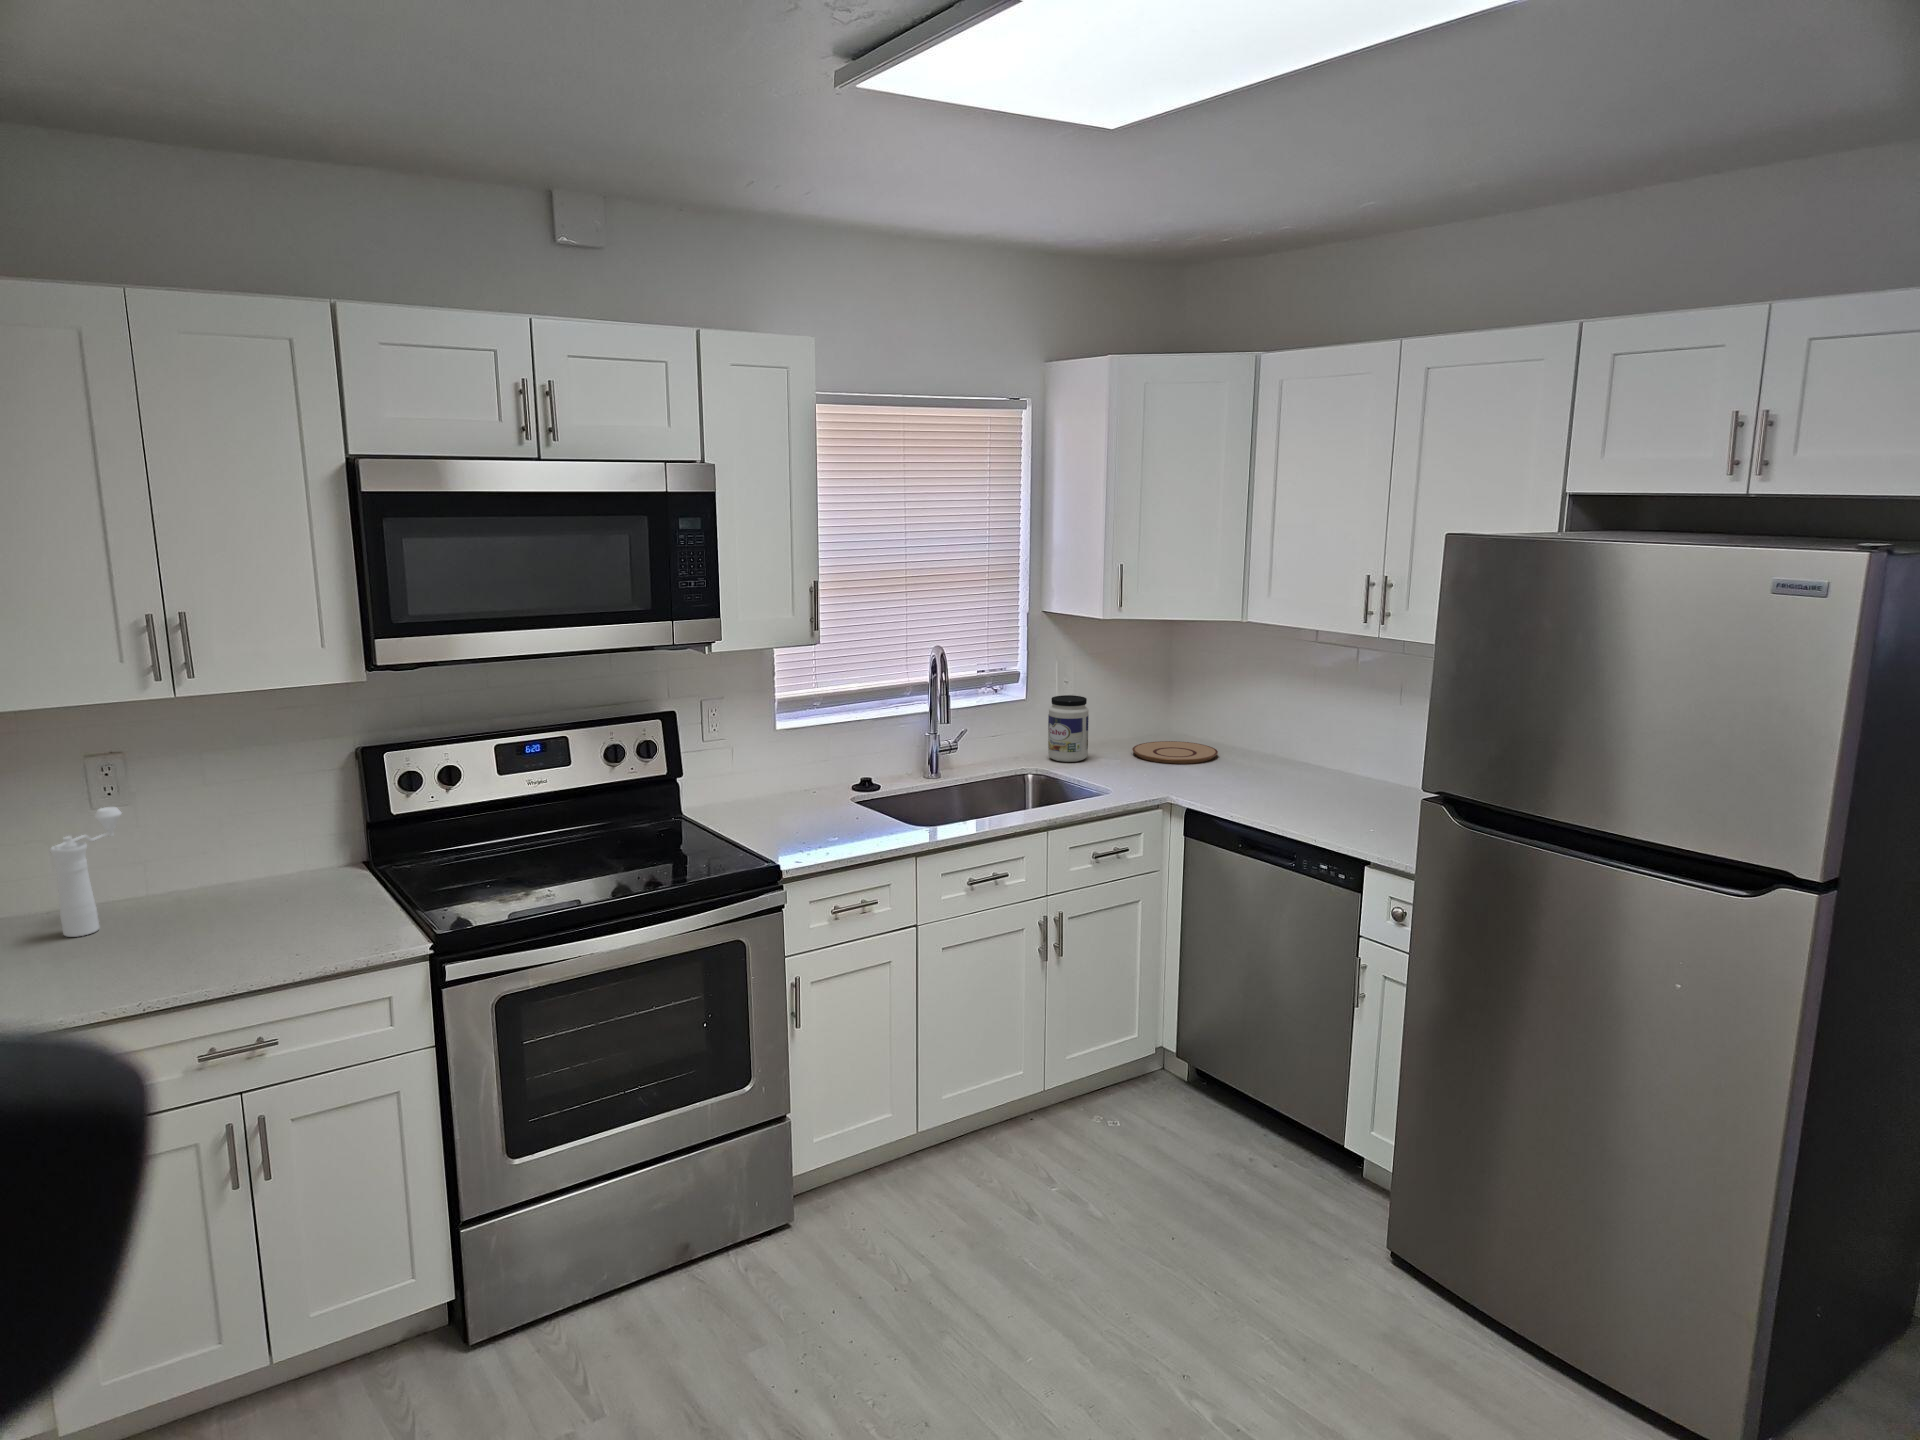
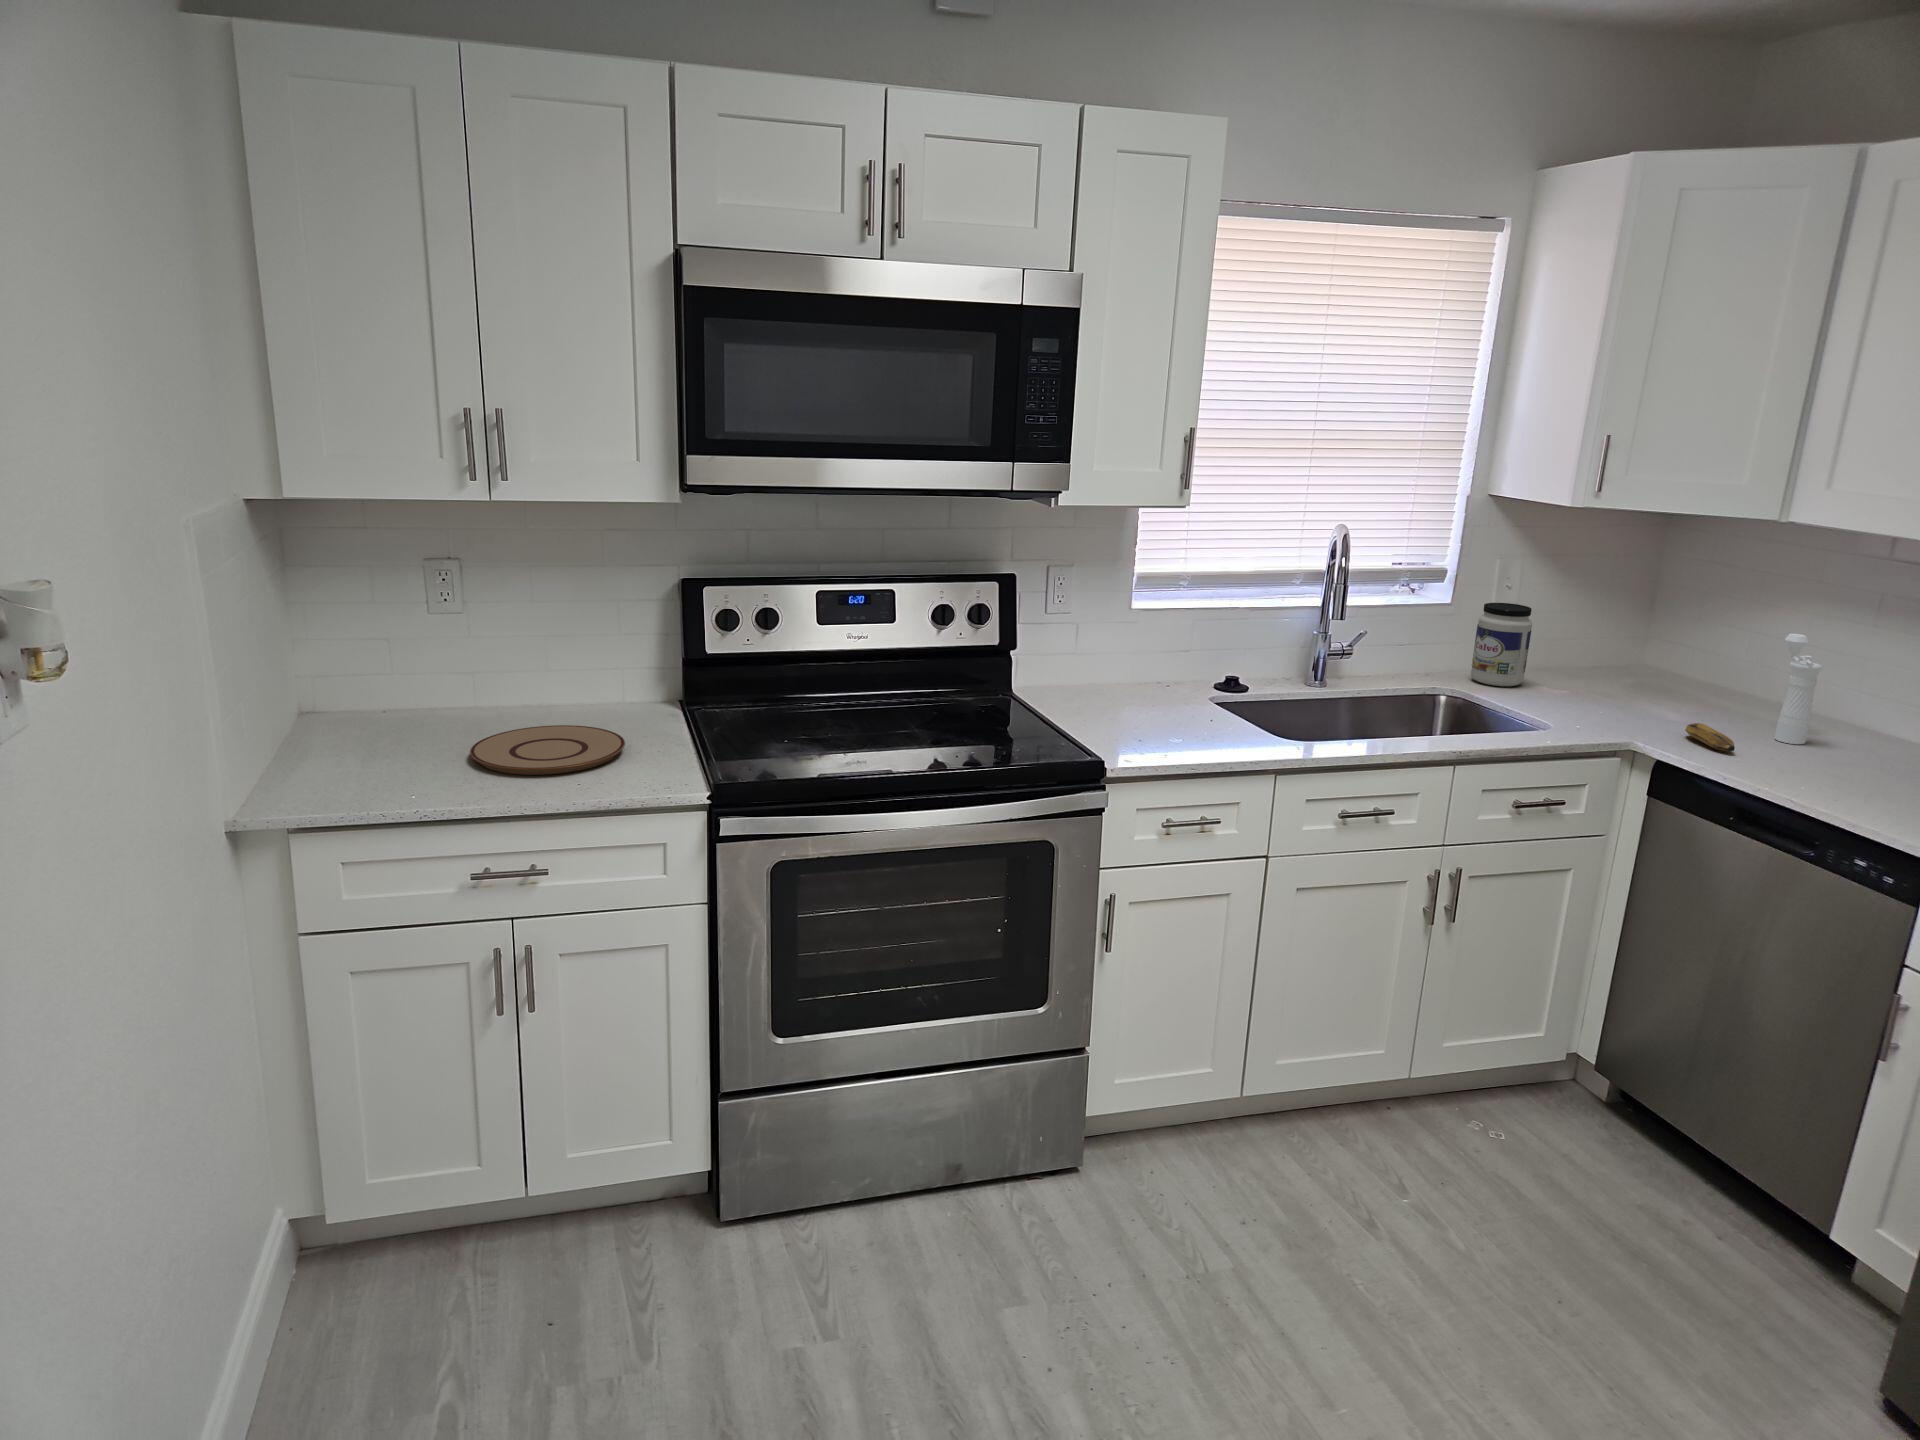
plate: present [1132,741,1218,764] -> present [470,725,625,775]
banana: none [1205,776,1239,795] -> present [1685,723,1735,751]
pepper mill: present [50,807,121,937] -> present [1775,634,1822,744]

